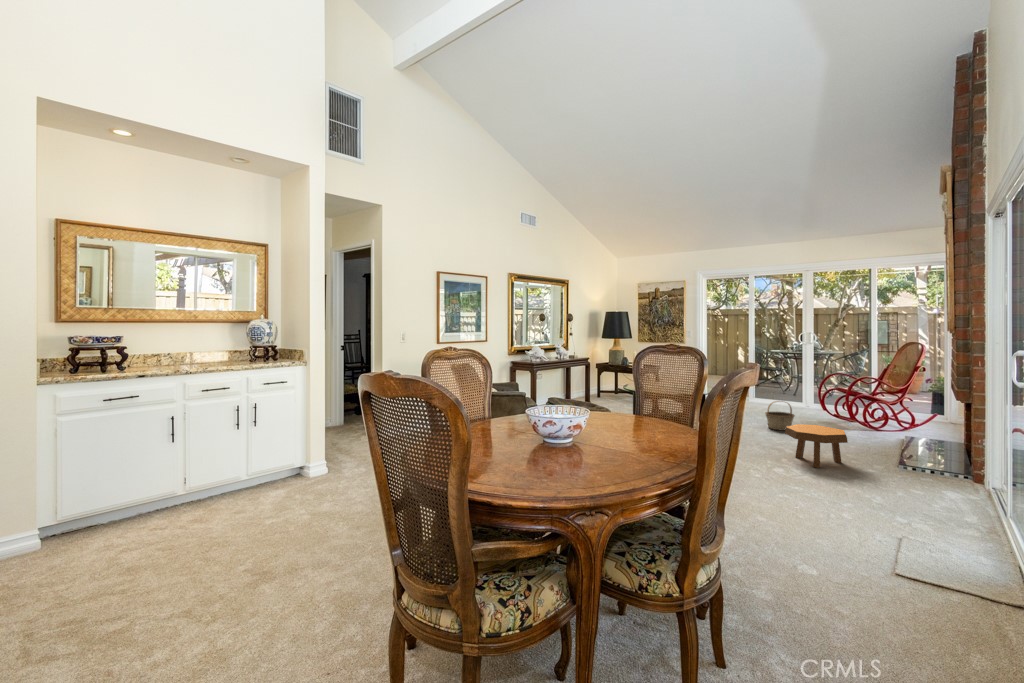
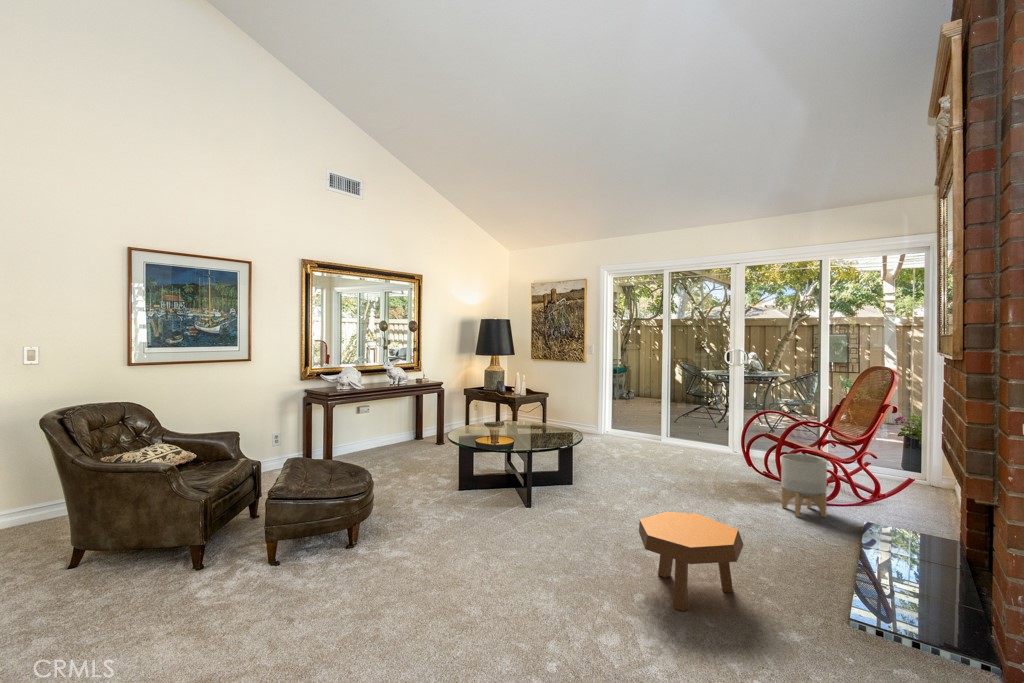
planter: none [852,399,883,437] -> present [781,454,827,517]
basket: present [765,401,795,431] -> none [654,454,697,503]

